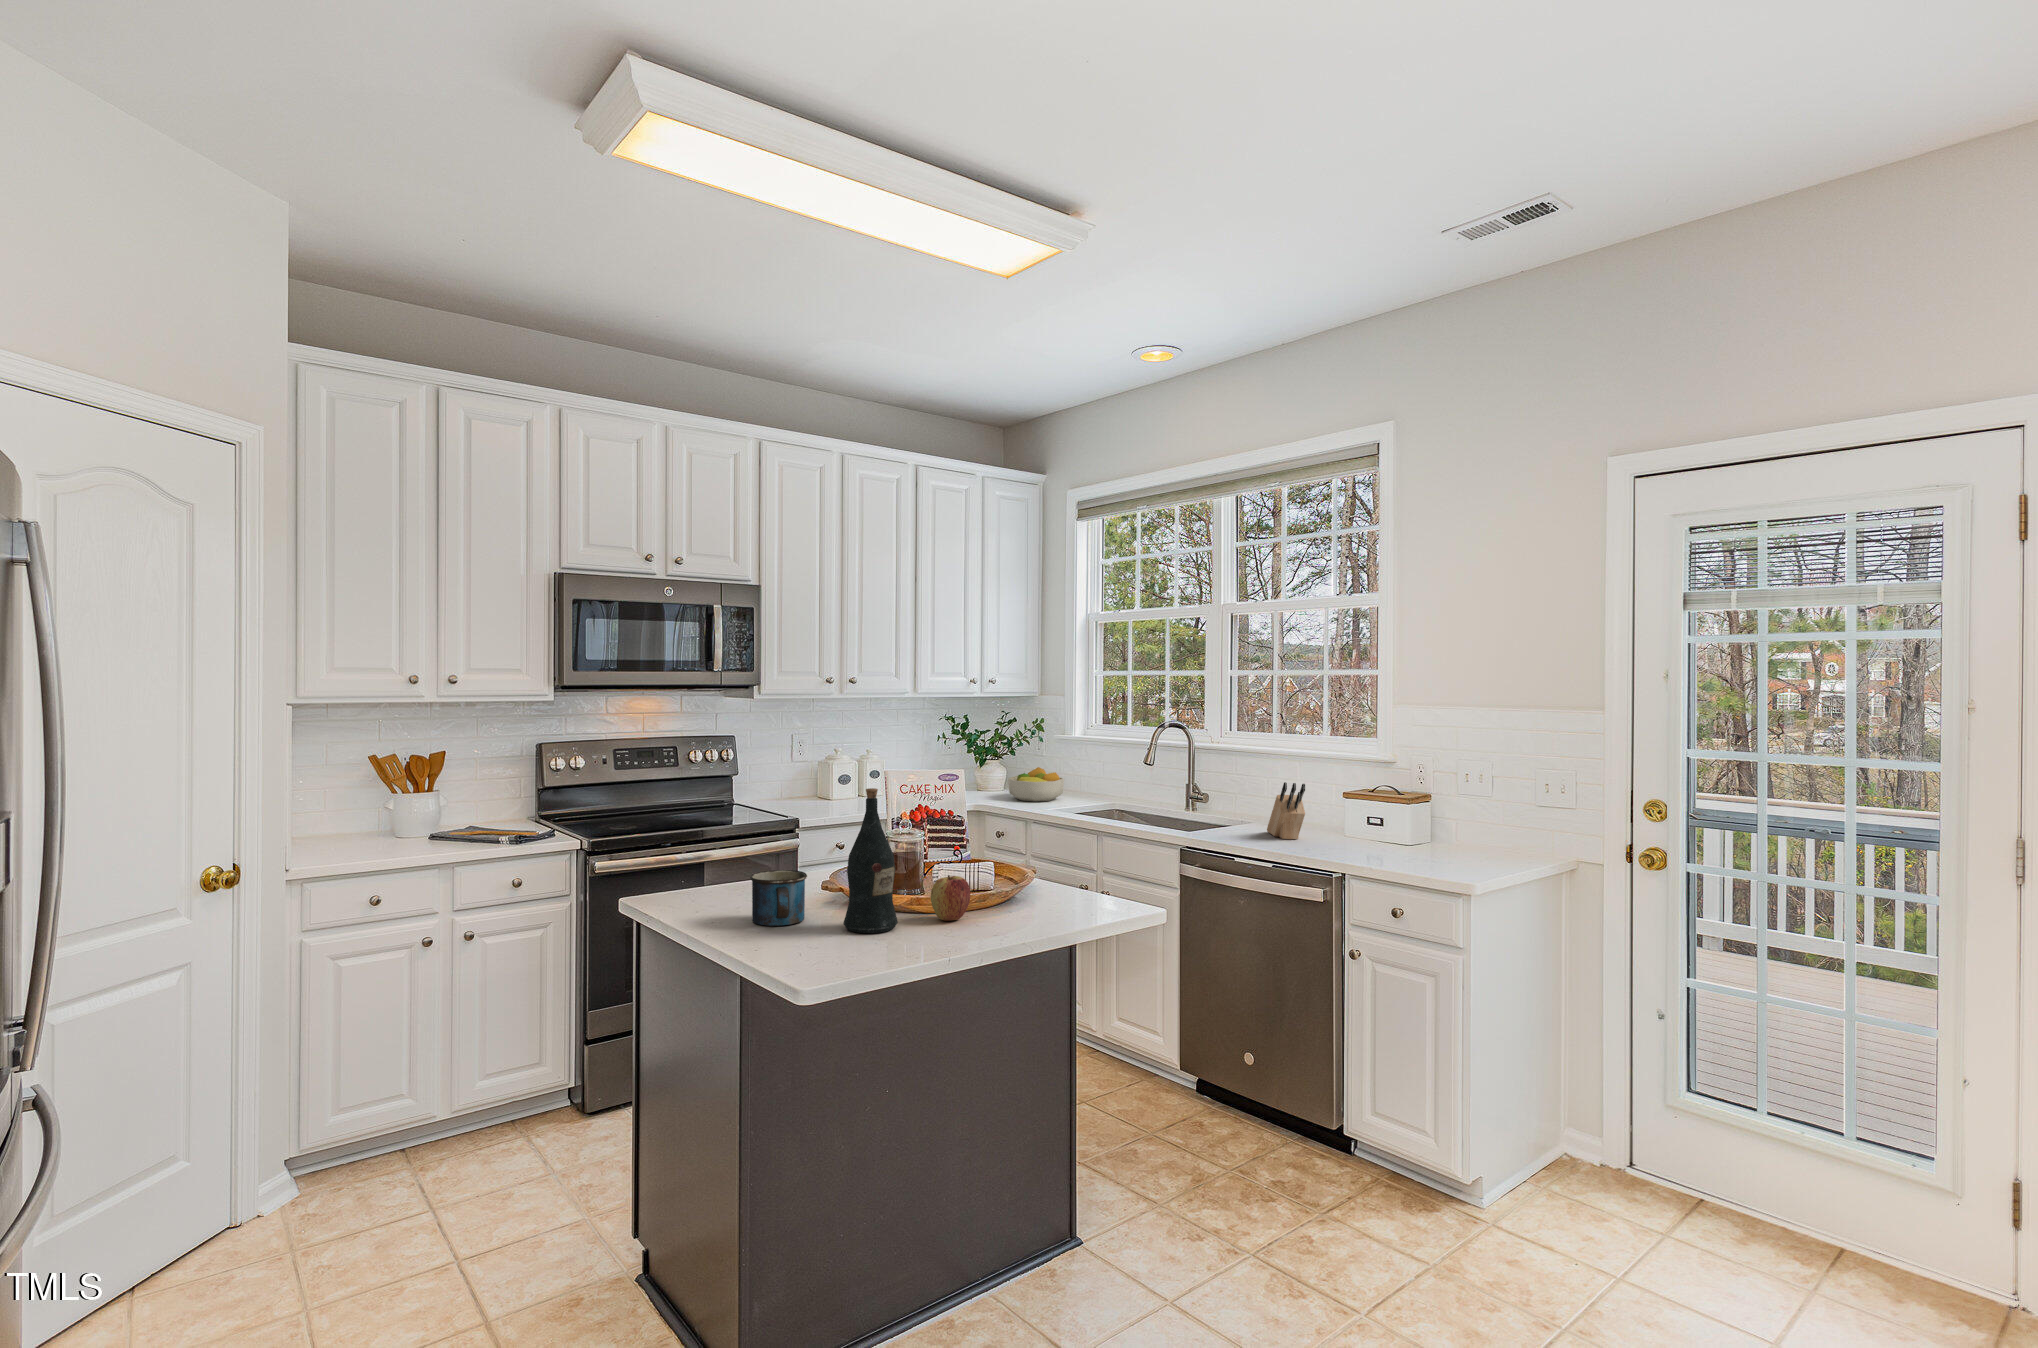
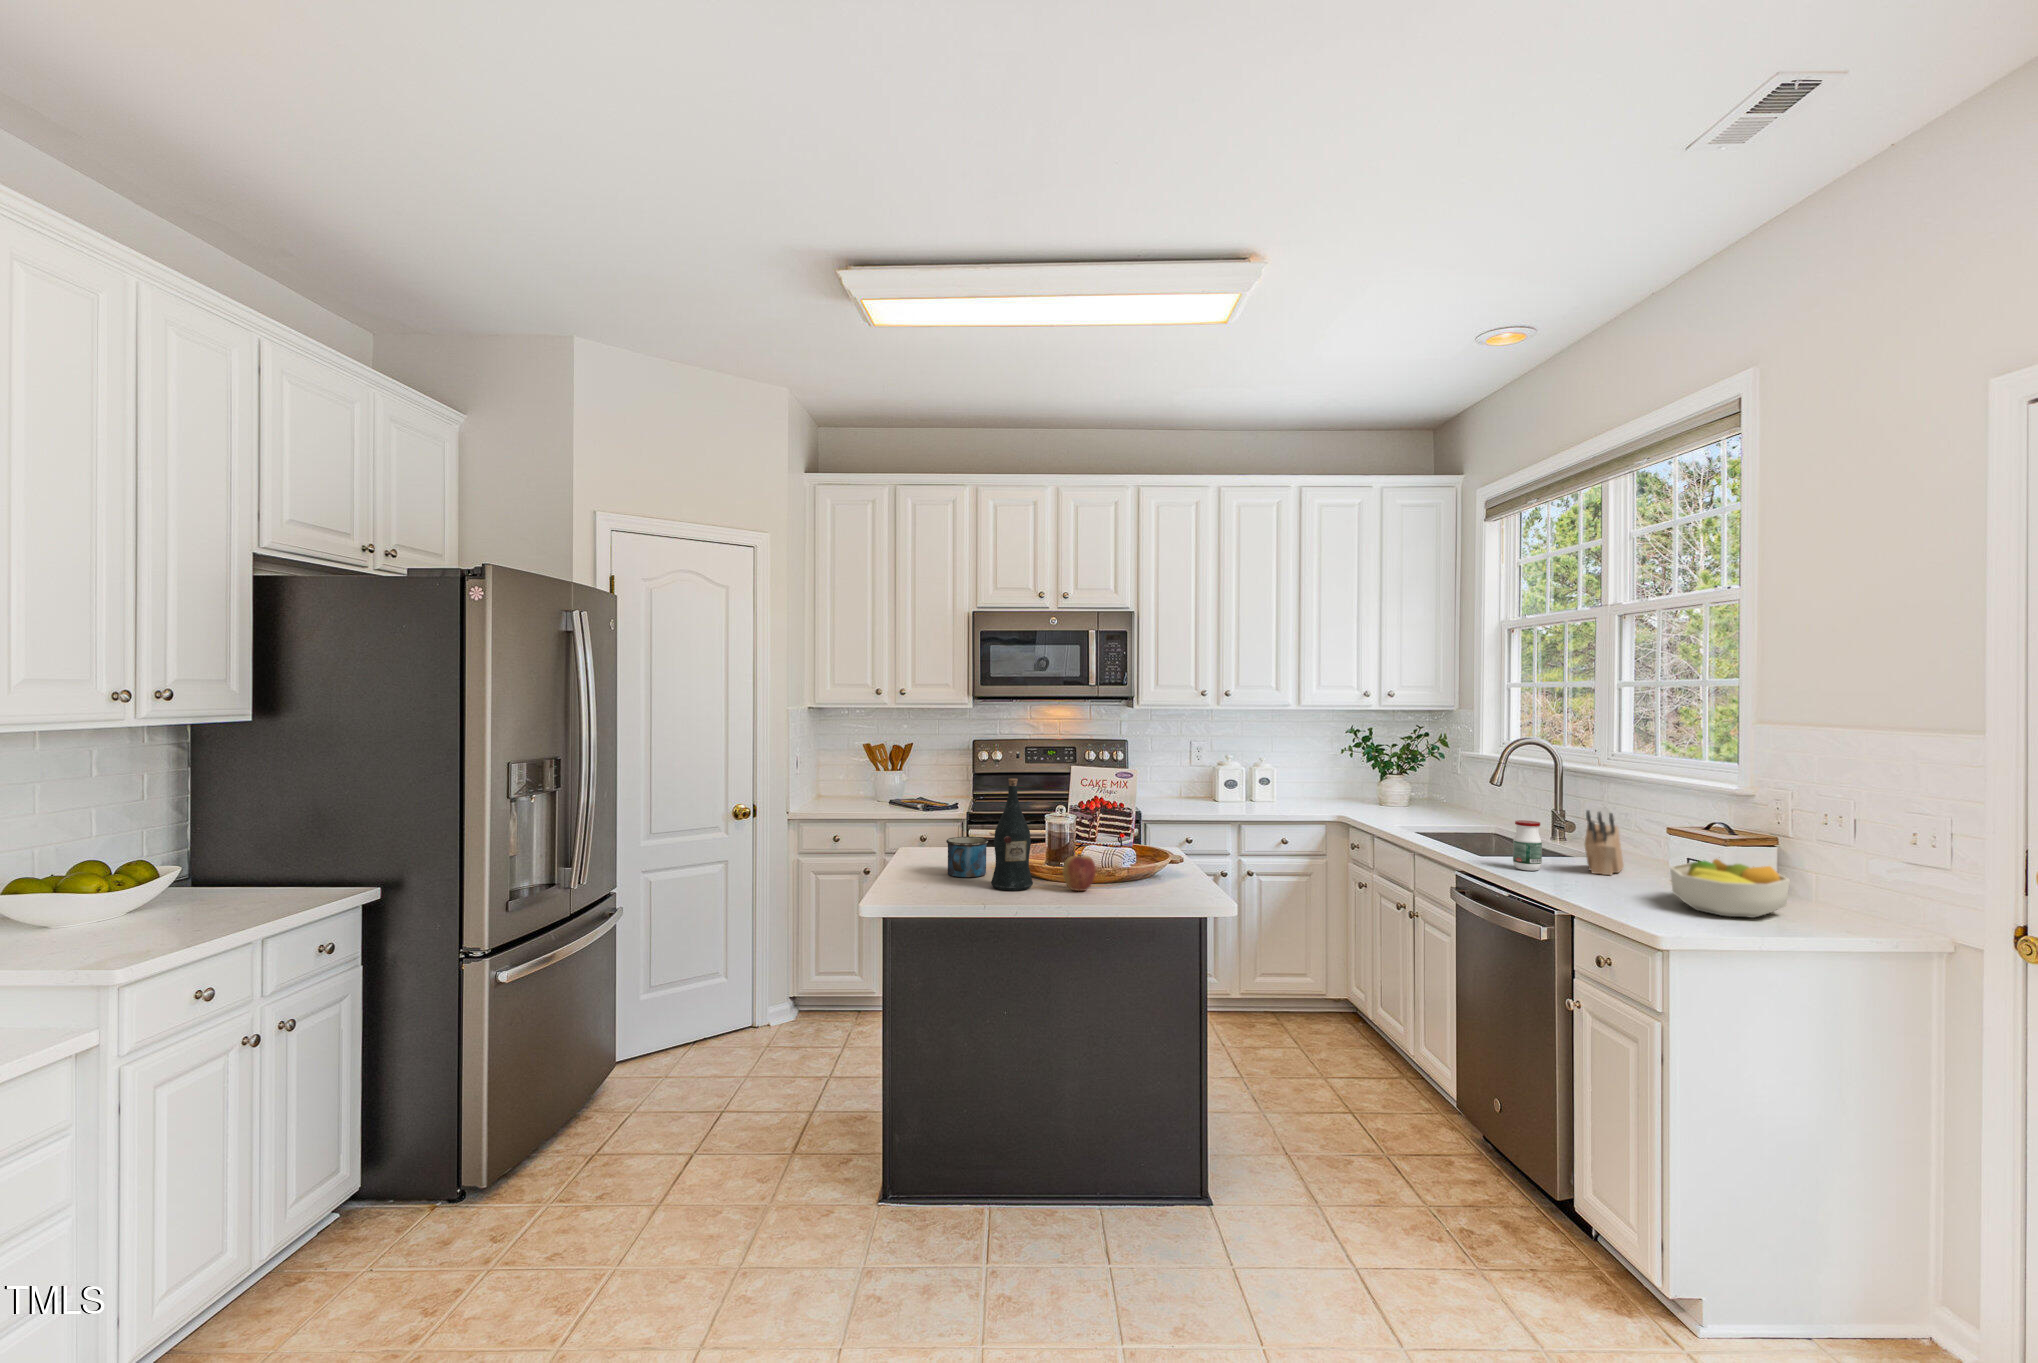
fruit bowl: present [1008,767,1064,802] -> present [1670,857,1790,918]
jar: none [1225,796,1249,842] -> present [1513,820,1542,871]

